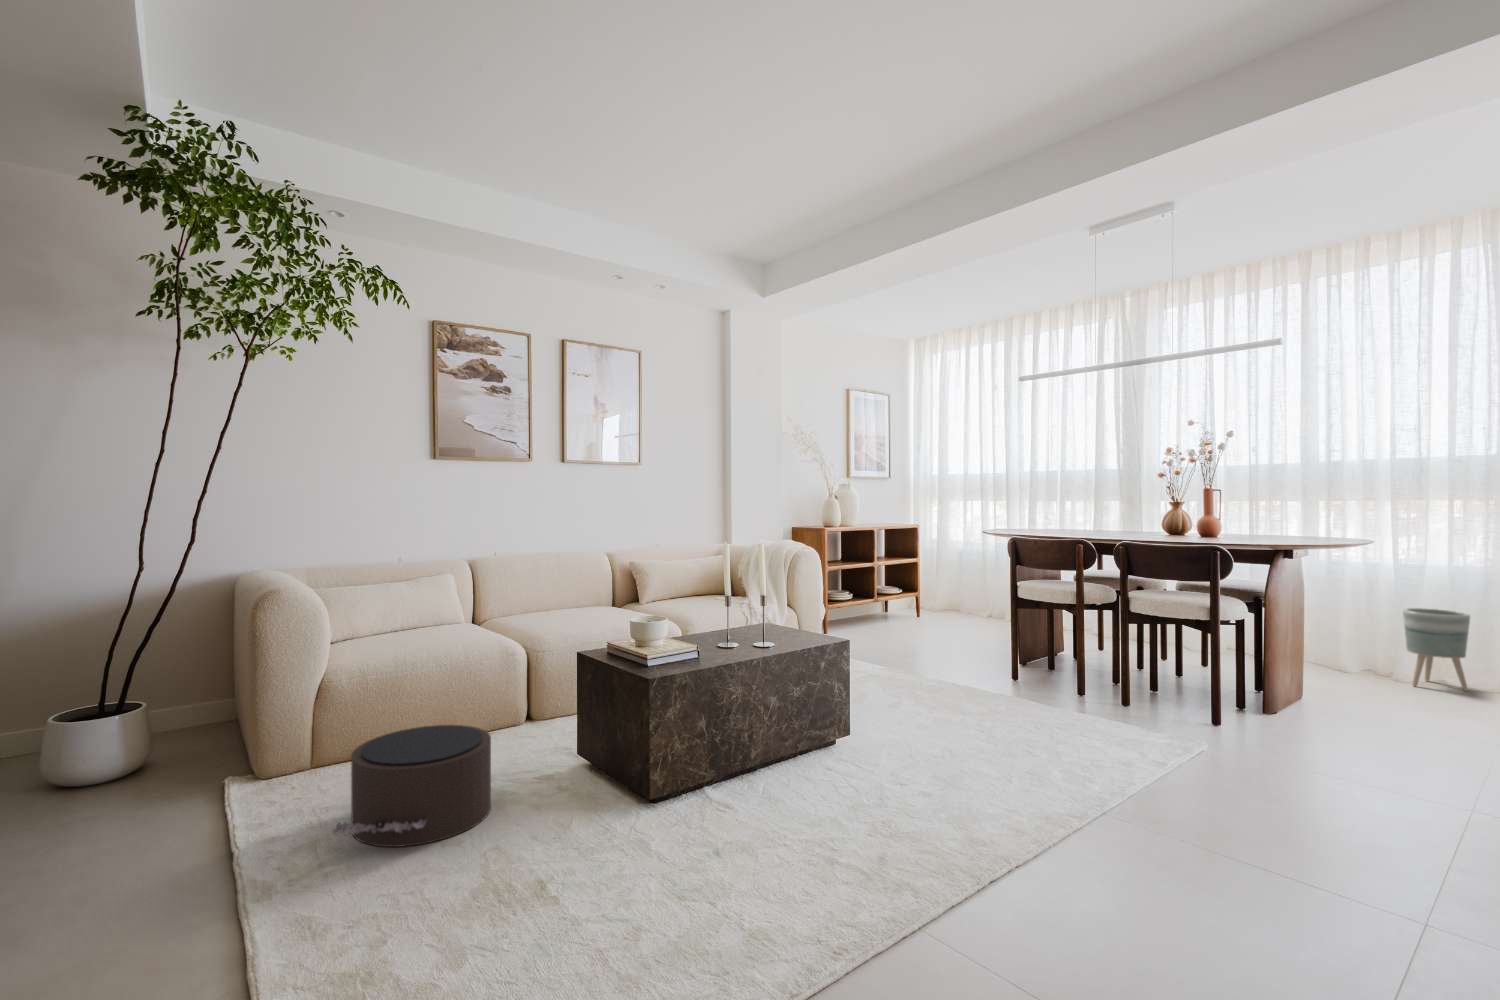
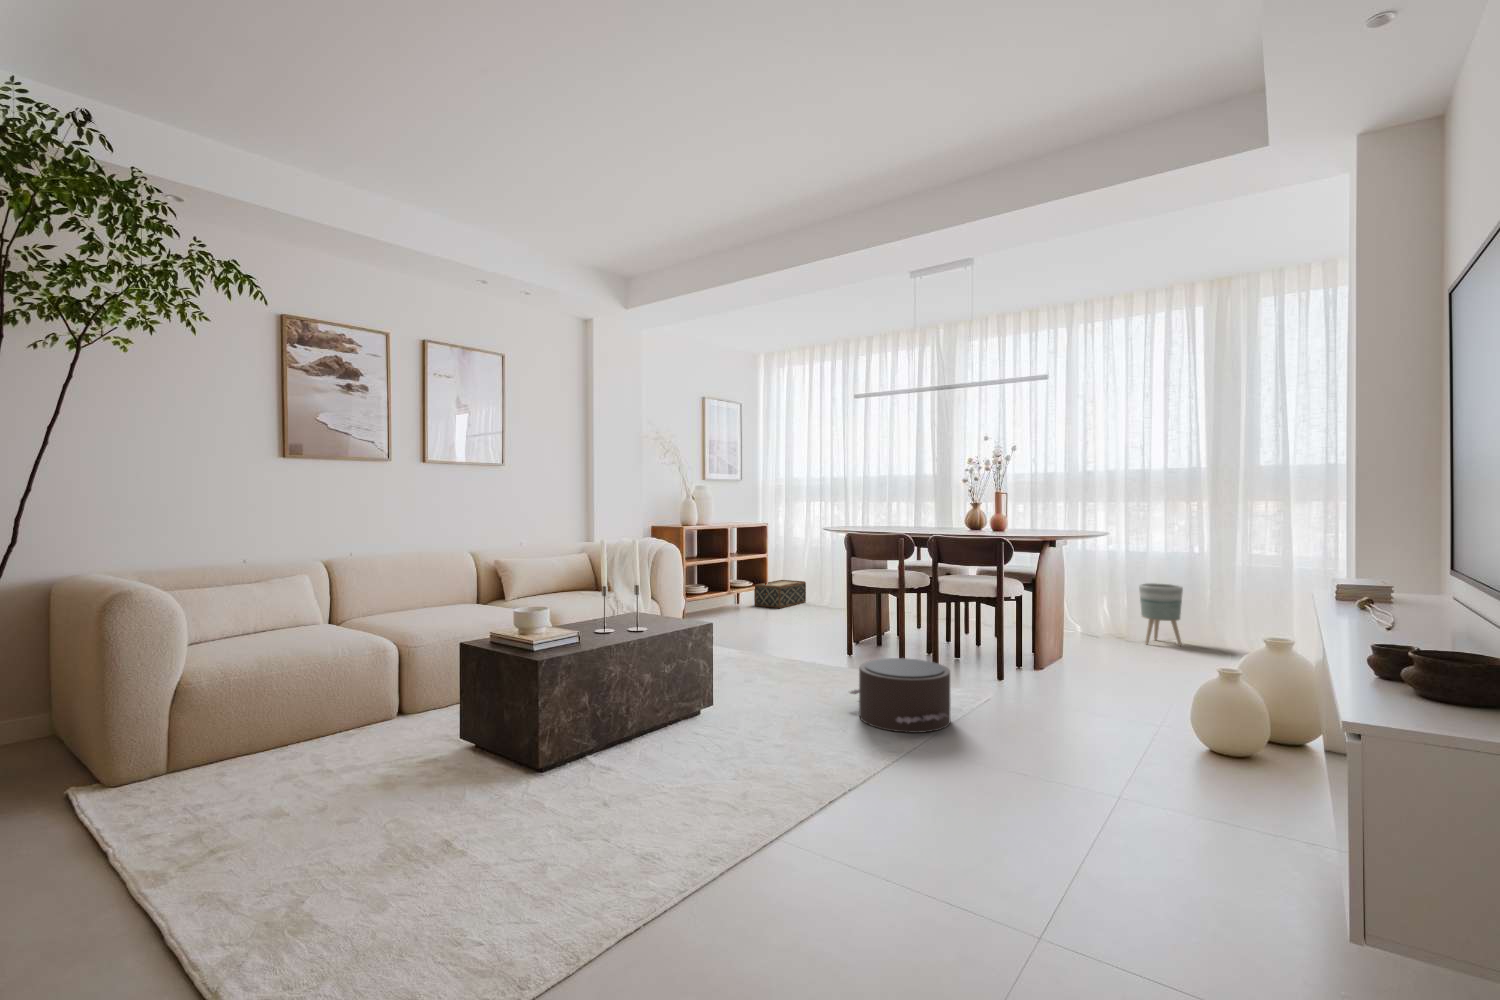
woven basket: none [906,587,965,619] -> present [754,580,806,608]
pouf: present [332,725,491,847] -> present [850,658,950,733]

